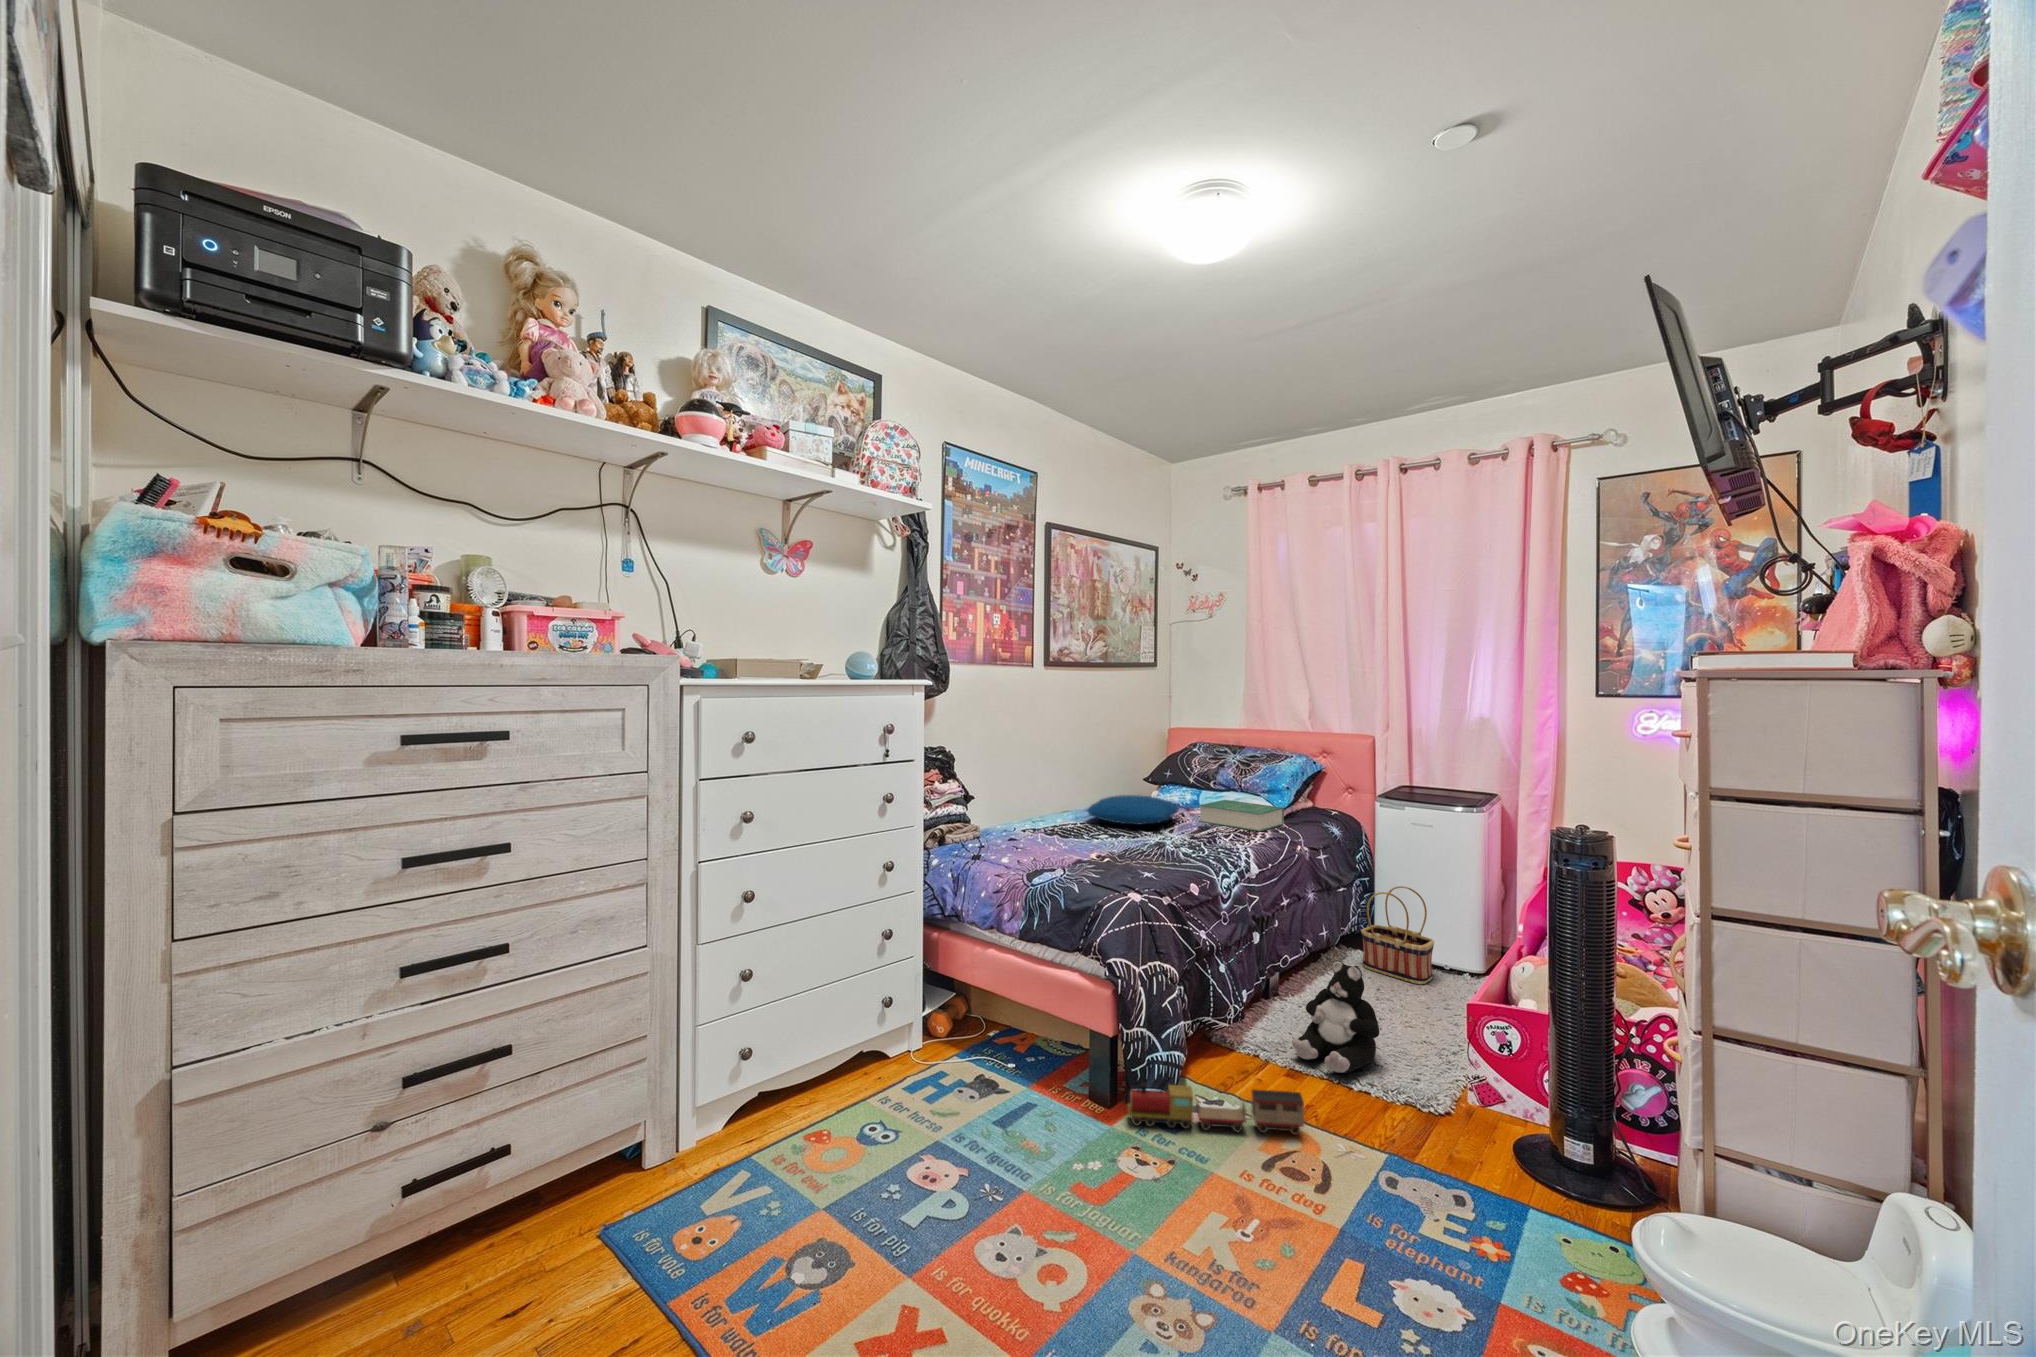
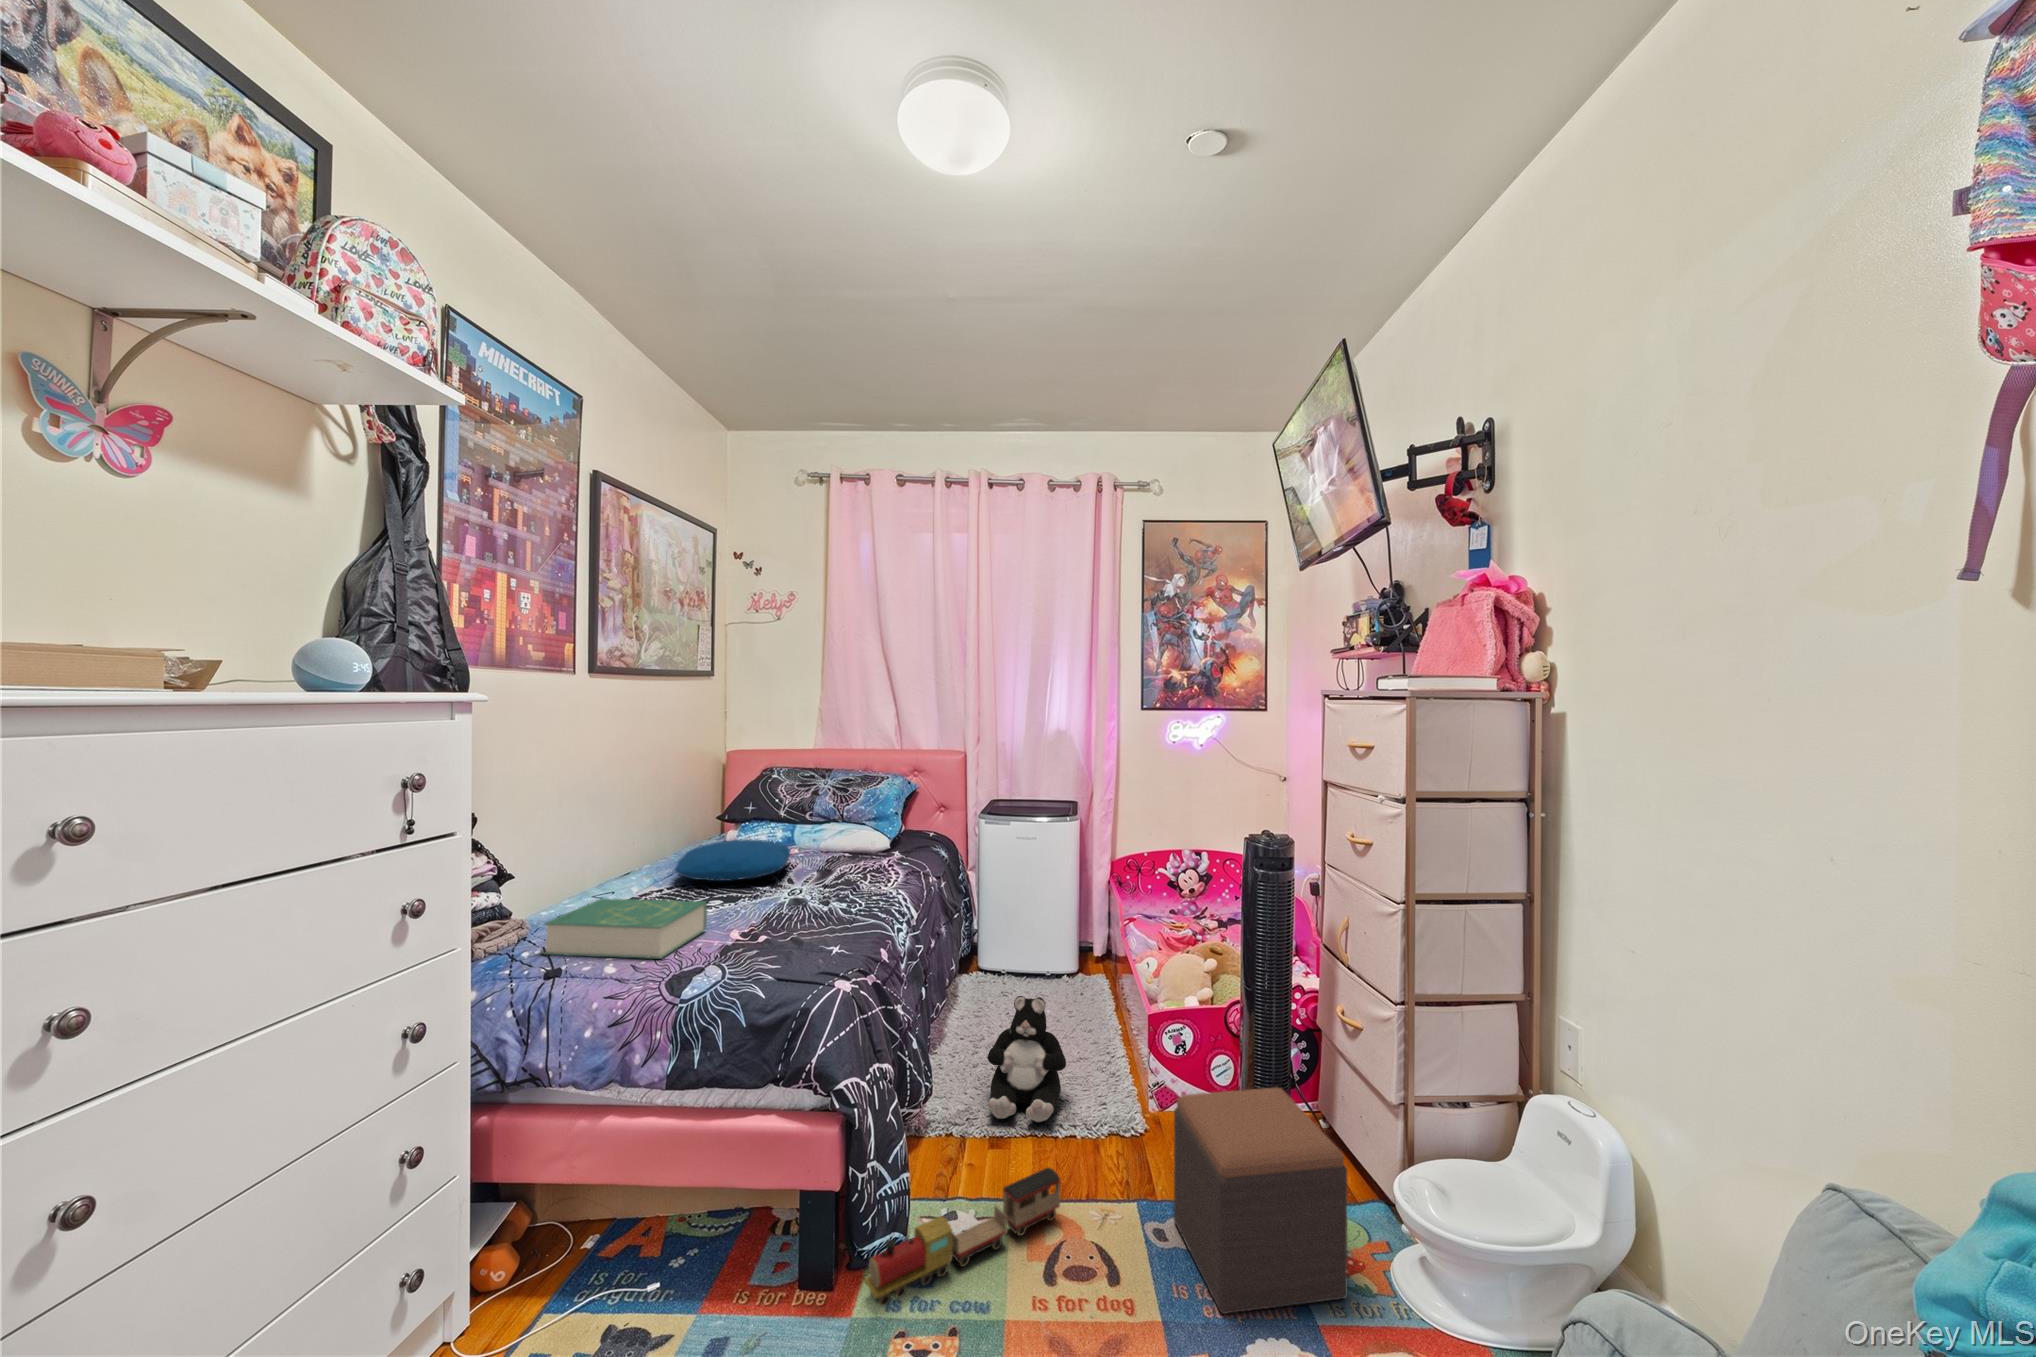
book: present [1199,800,1284,831] -> present [544,898,707,959]
basket: present [1361,886,1434,984] -> none [978,898,1043,994]
footstool: none [1401,1066,1559,1311] -> present [1174,1087,1347,1314]

